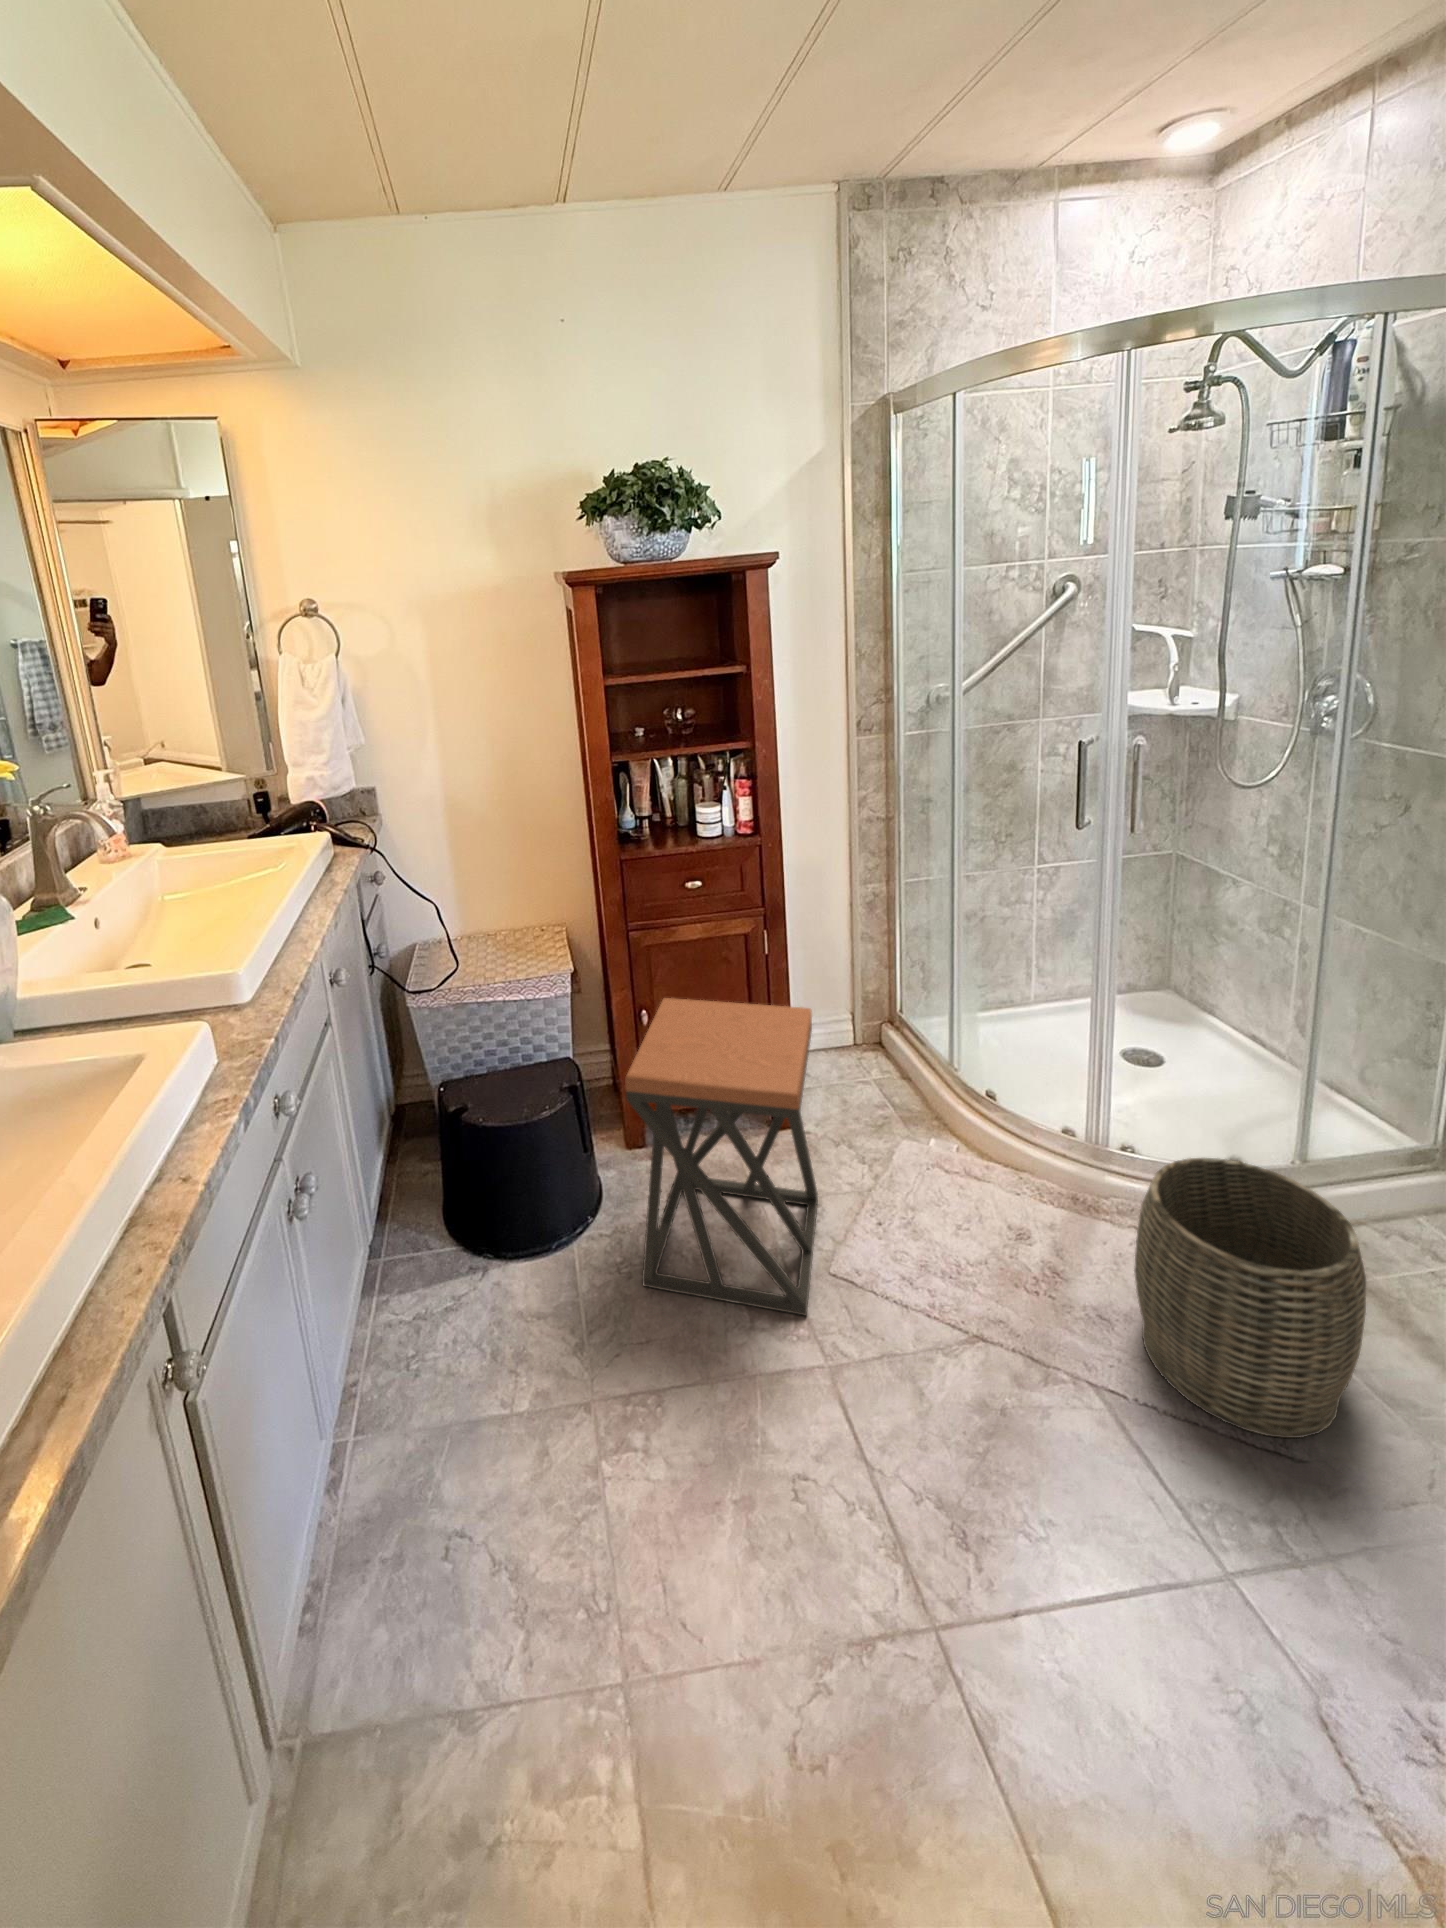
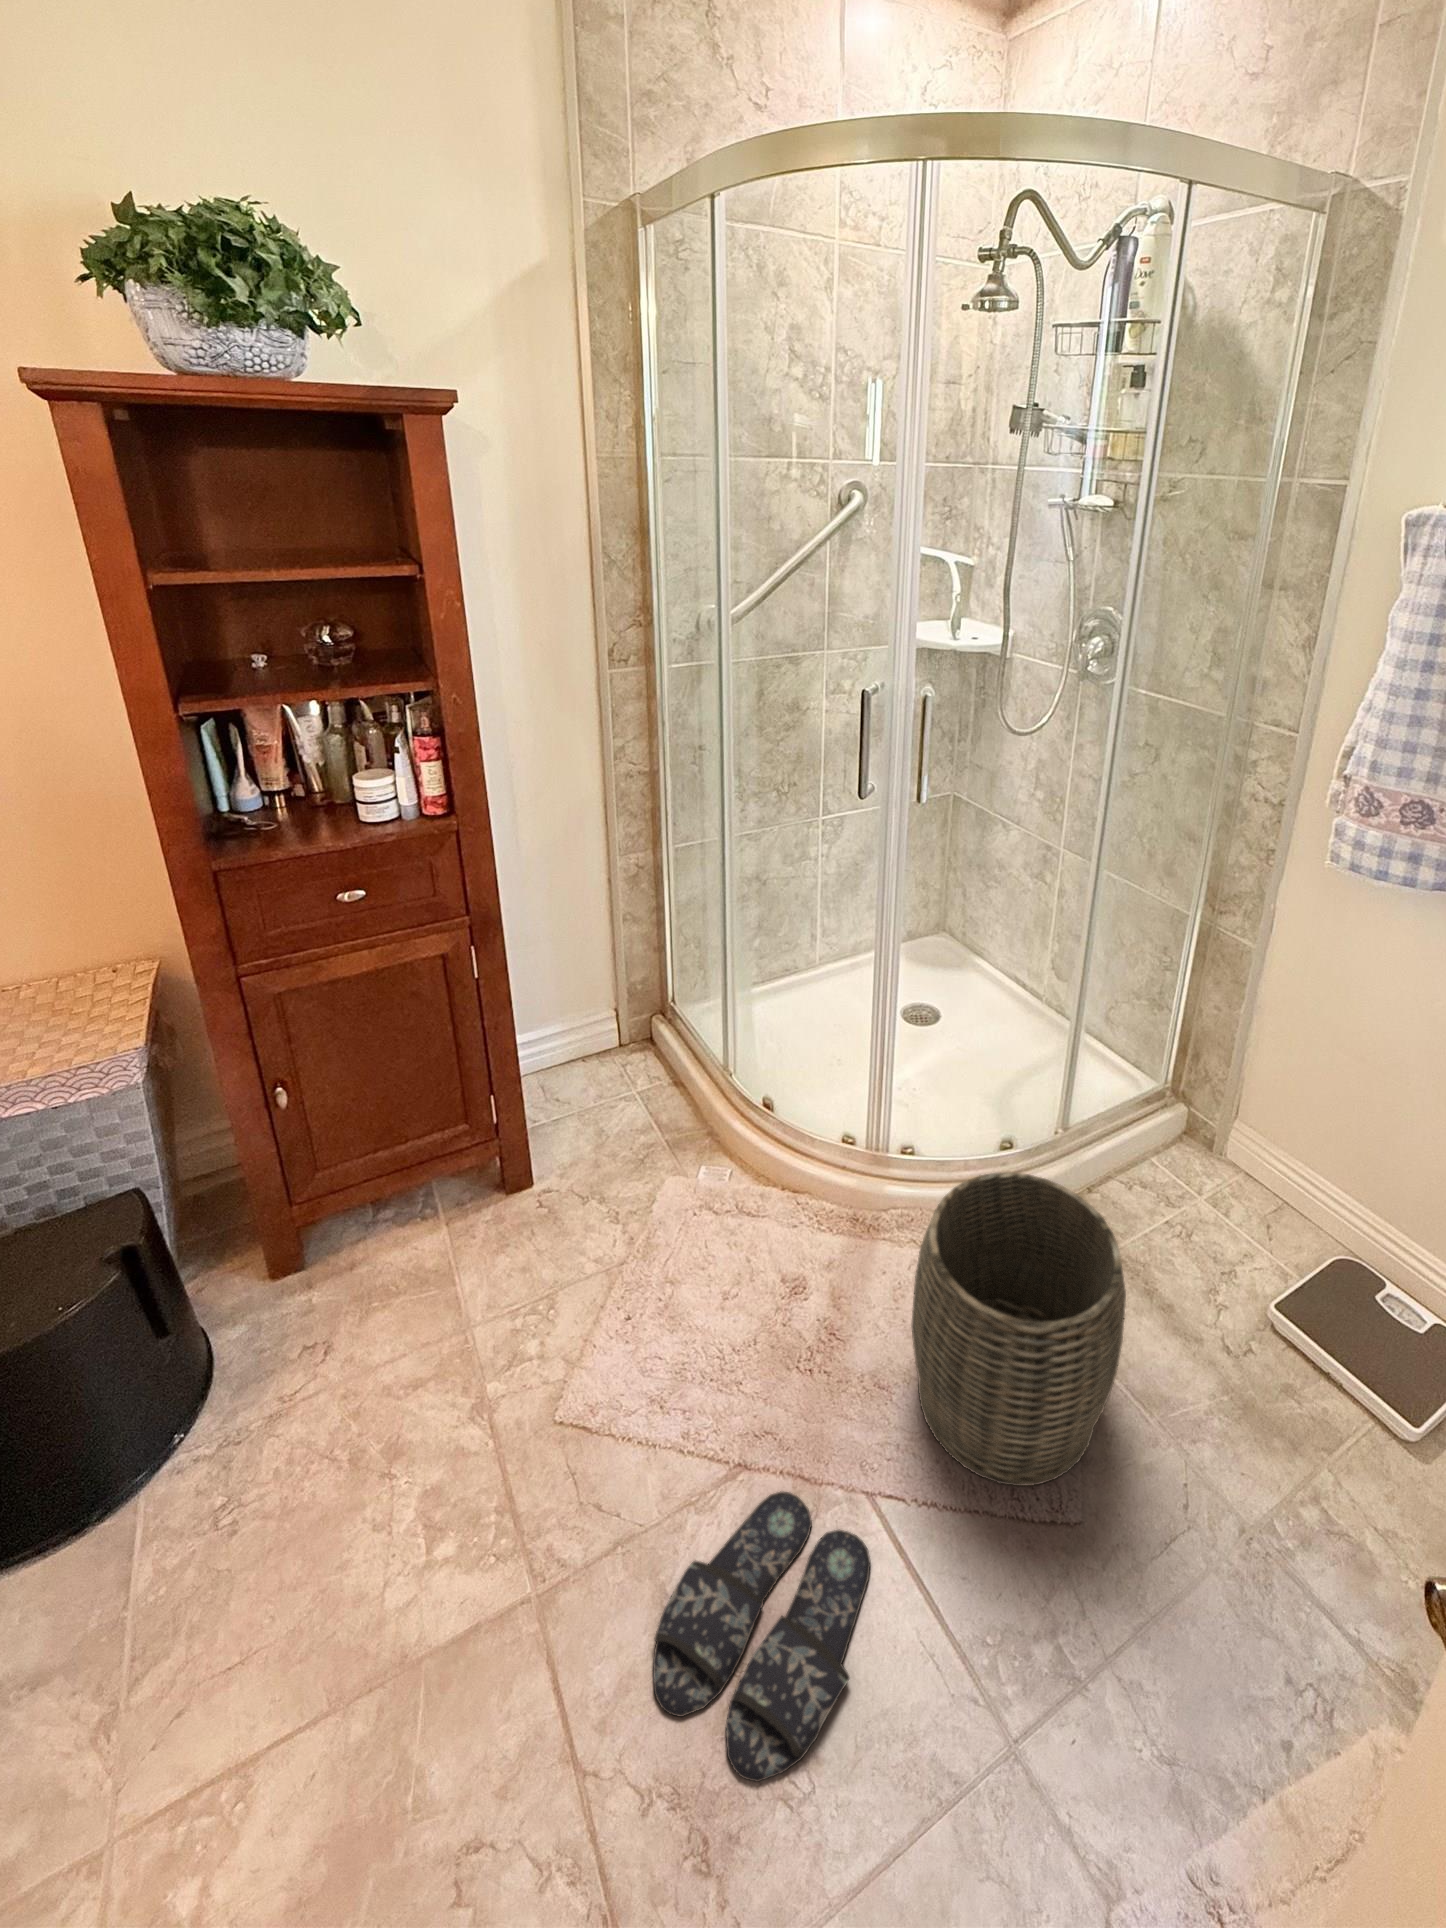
stool: present [625,998,818,1316] -> none [176,1067,552,1548]
slippers: none [916,1365,1098,1531] -> present [653,1491,871,1782]

